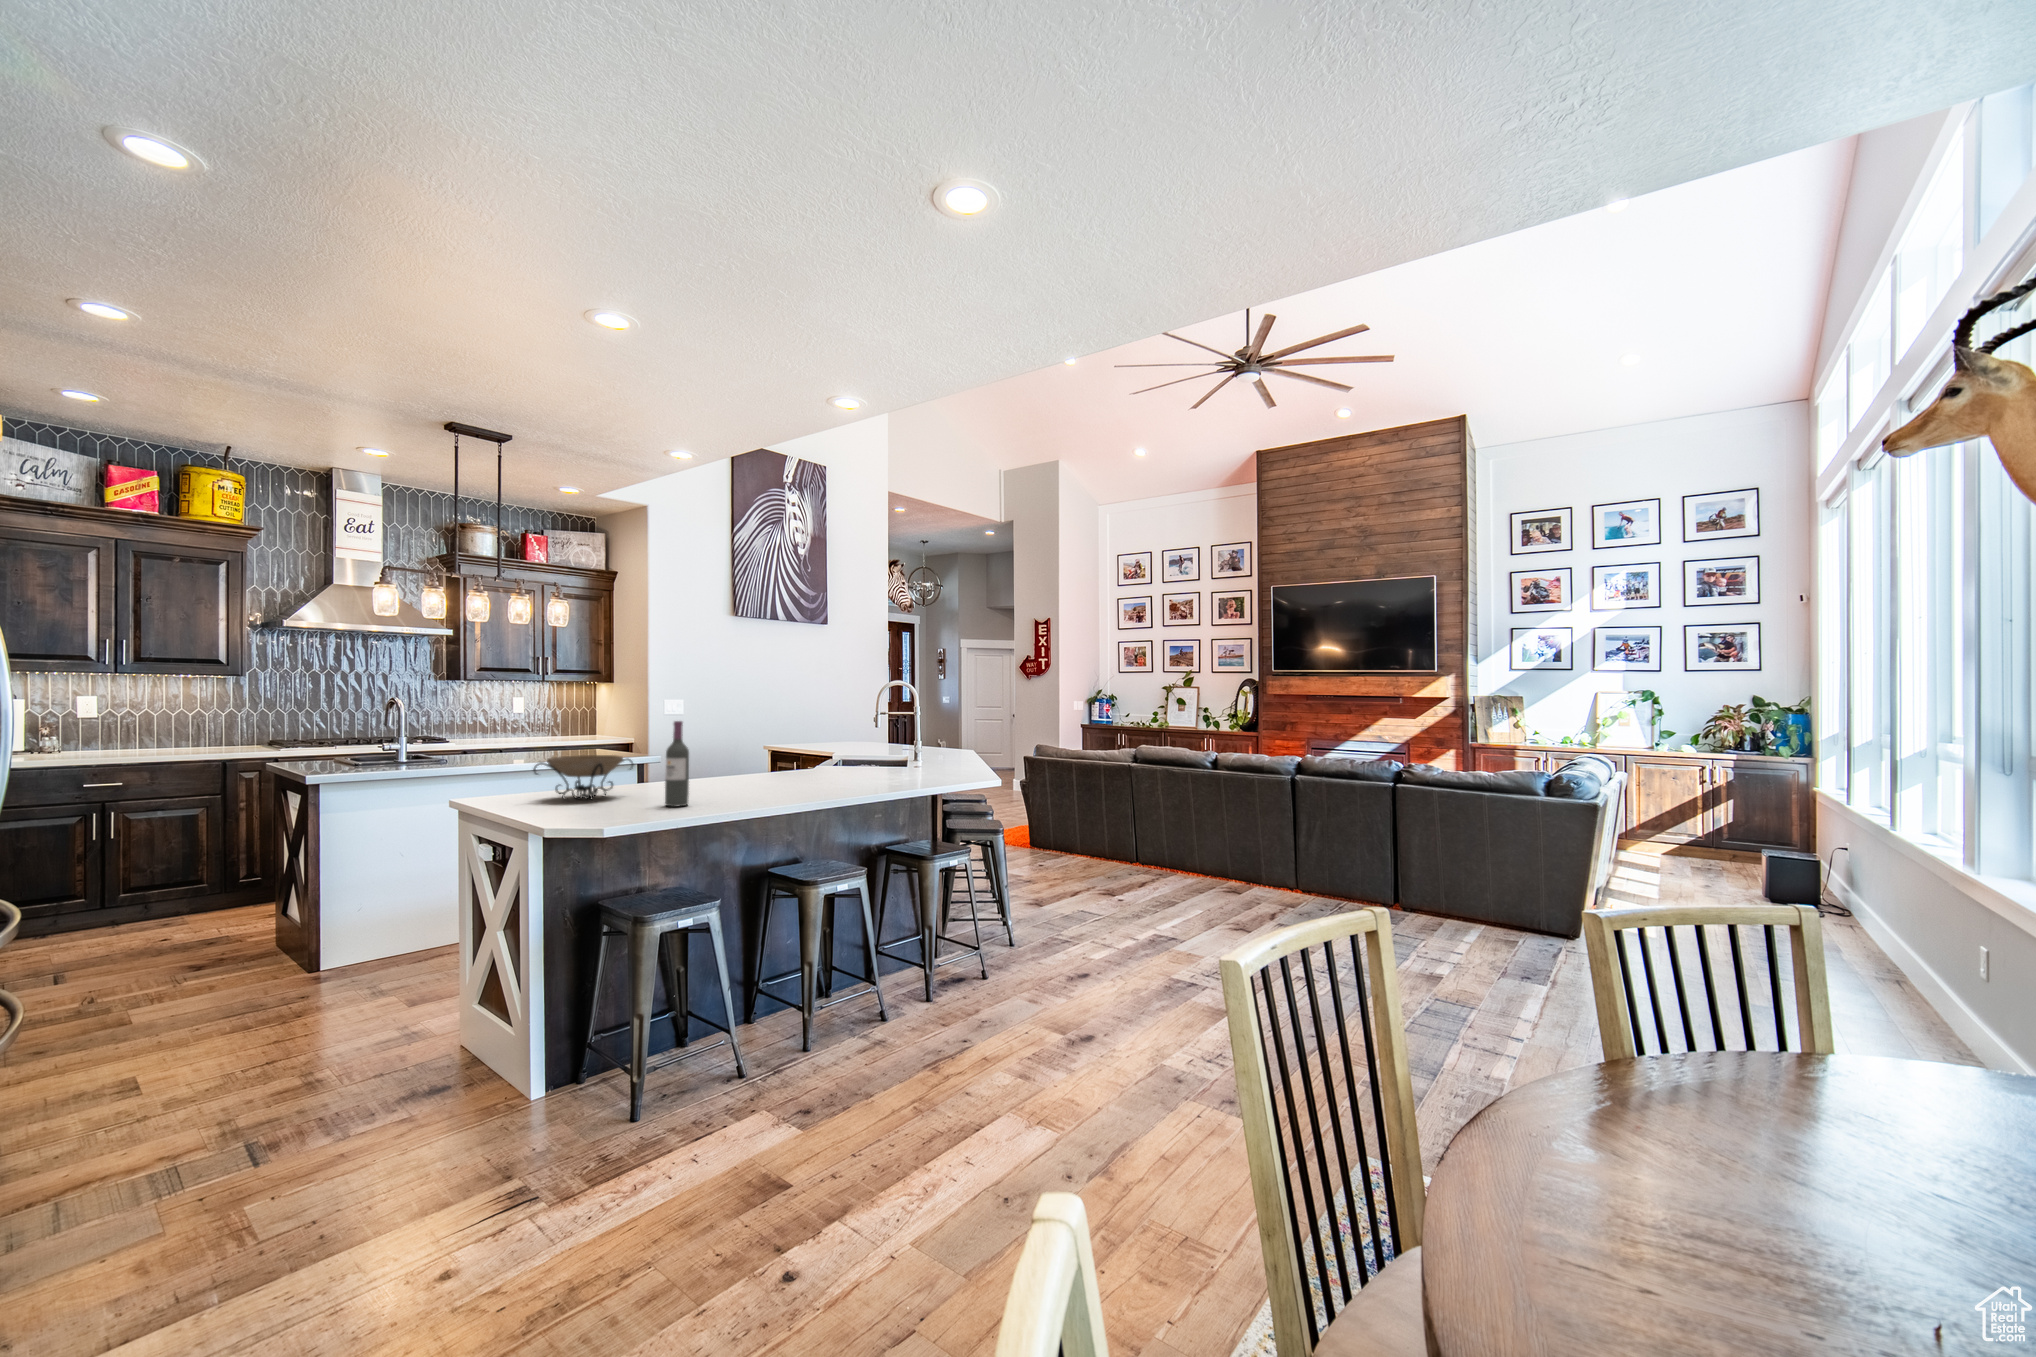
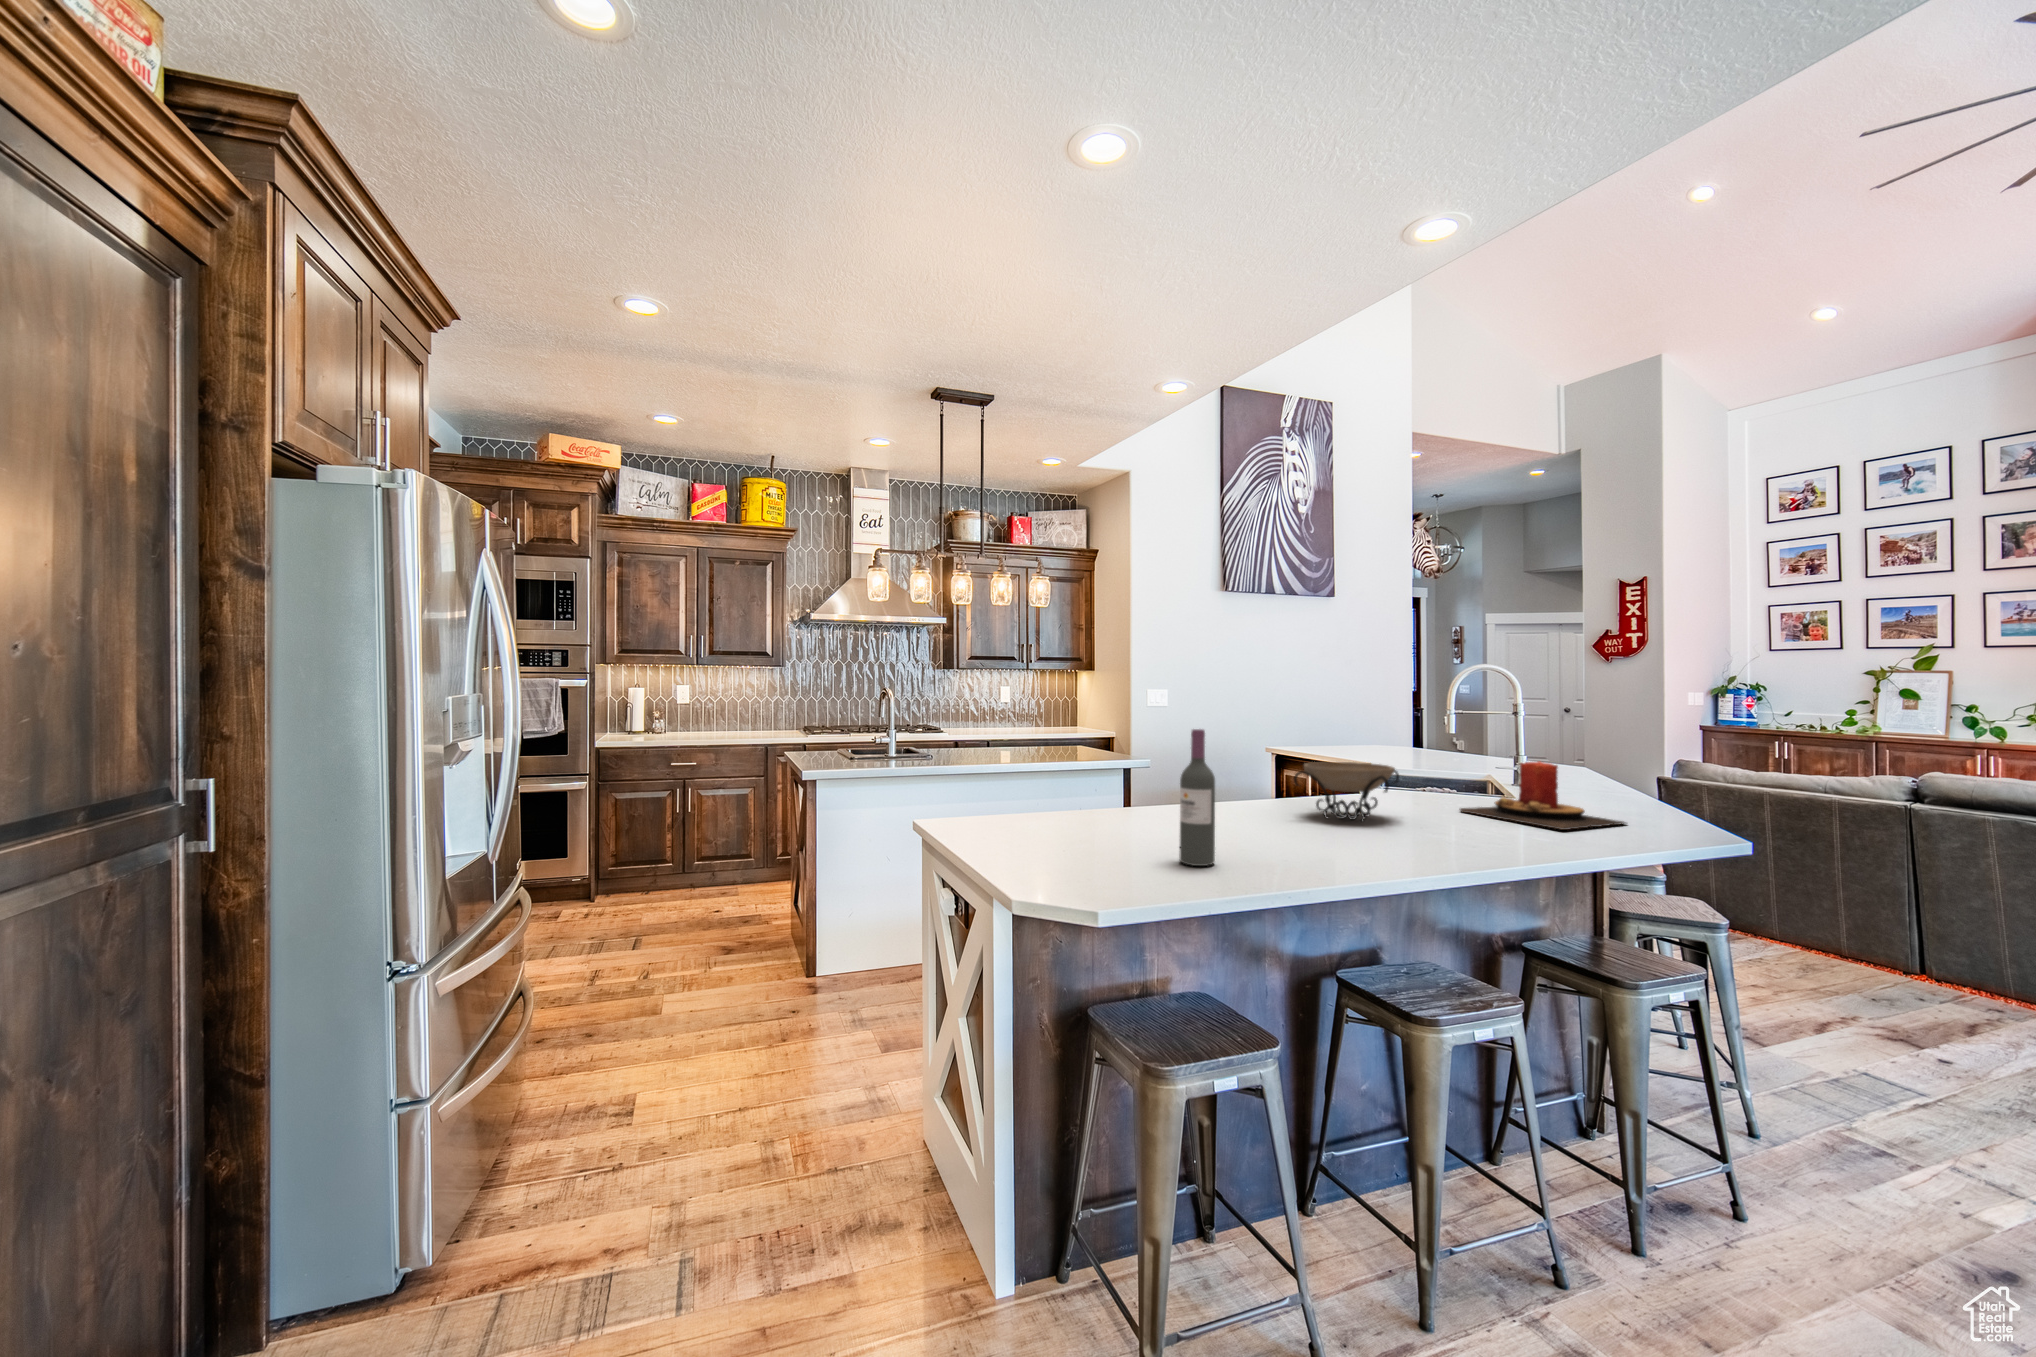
candle: none [864,740,952,779] -> present [1459,761,1626,830]
decorative bowl: present [533,755,633,799] -> present [1294,762,1399,821]

